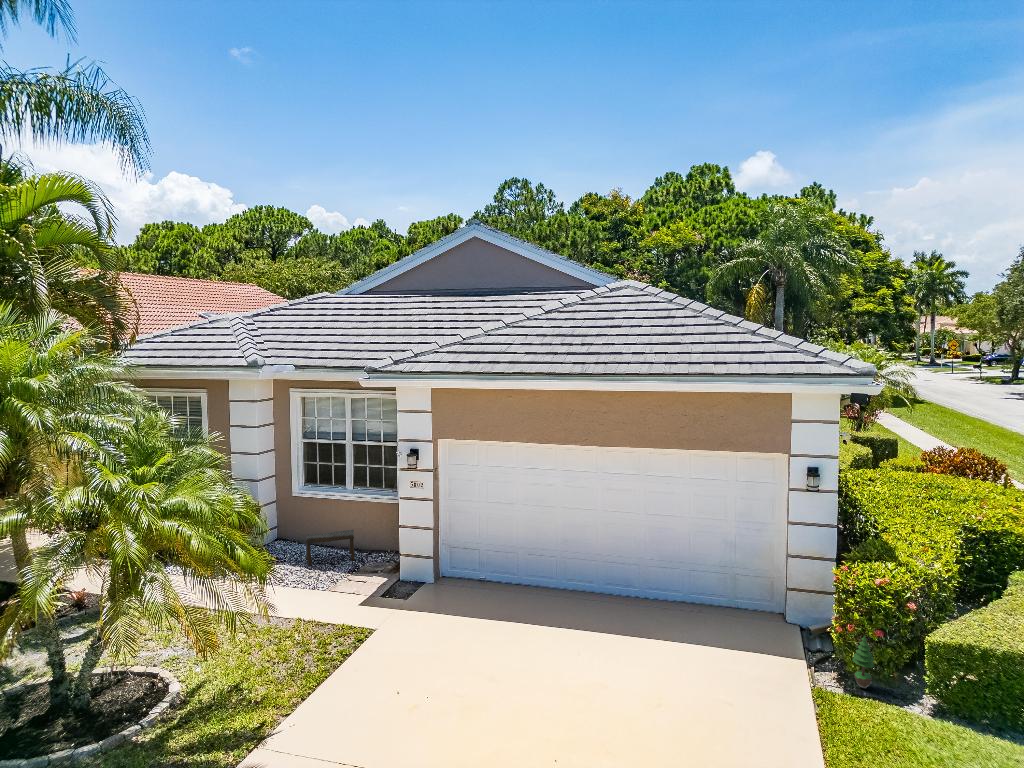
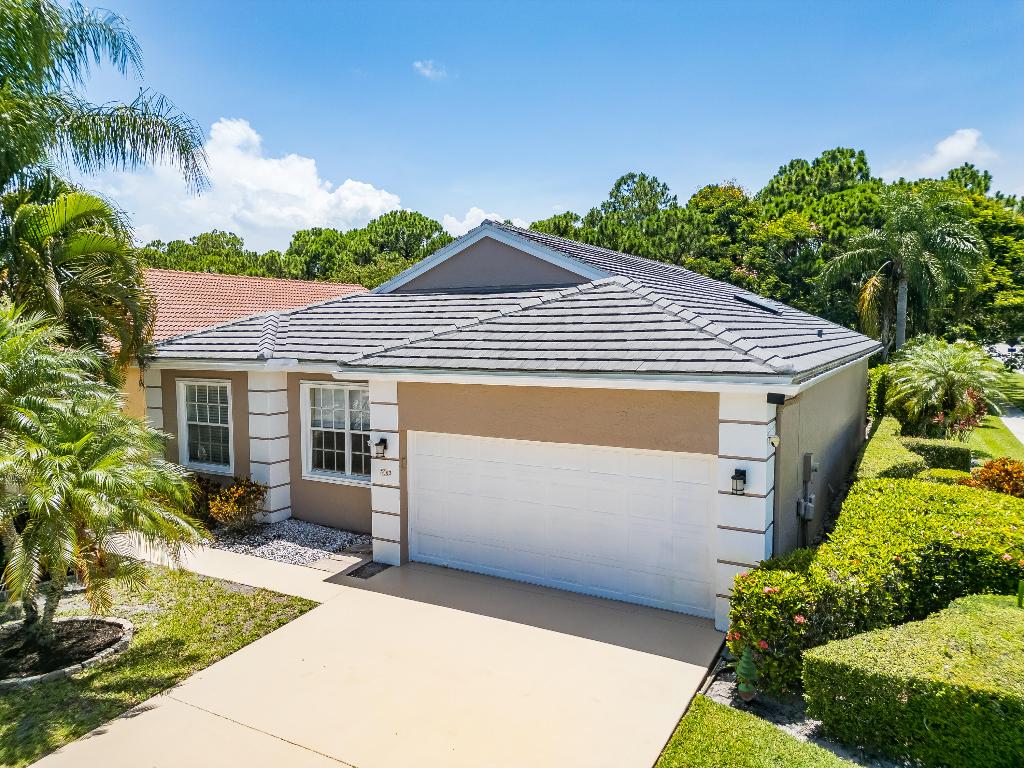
bench: present [306,530,355,565] -> none [301,513,349,543]

